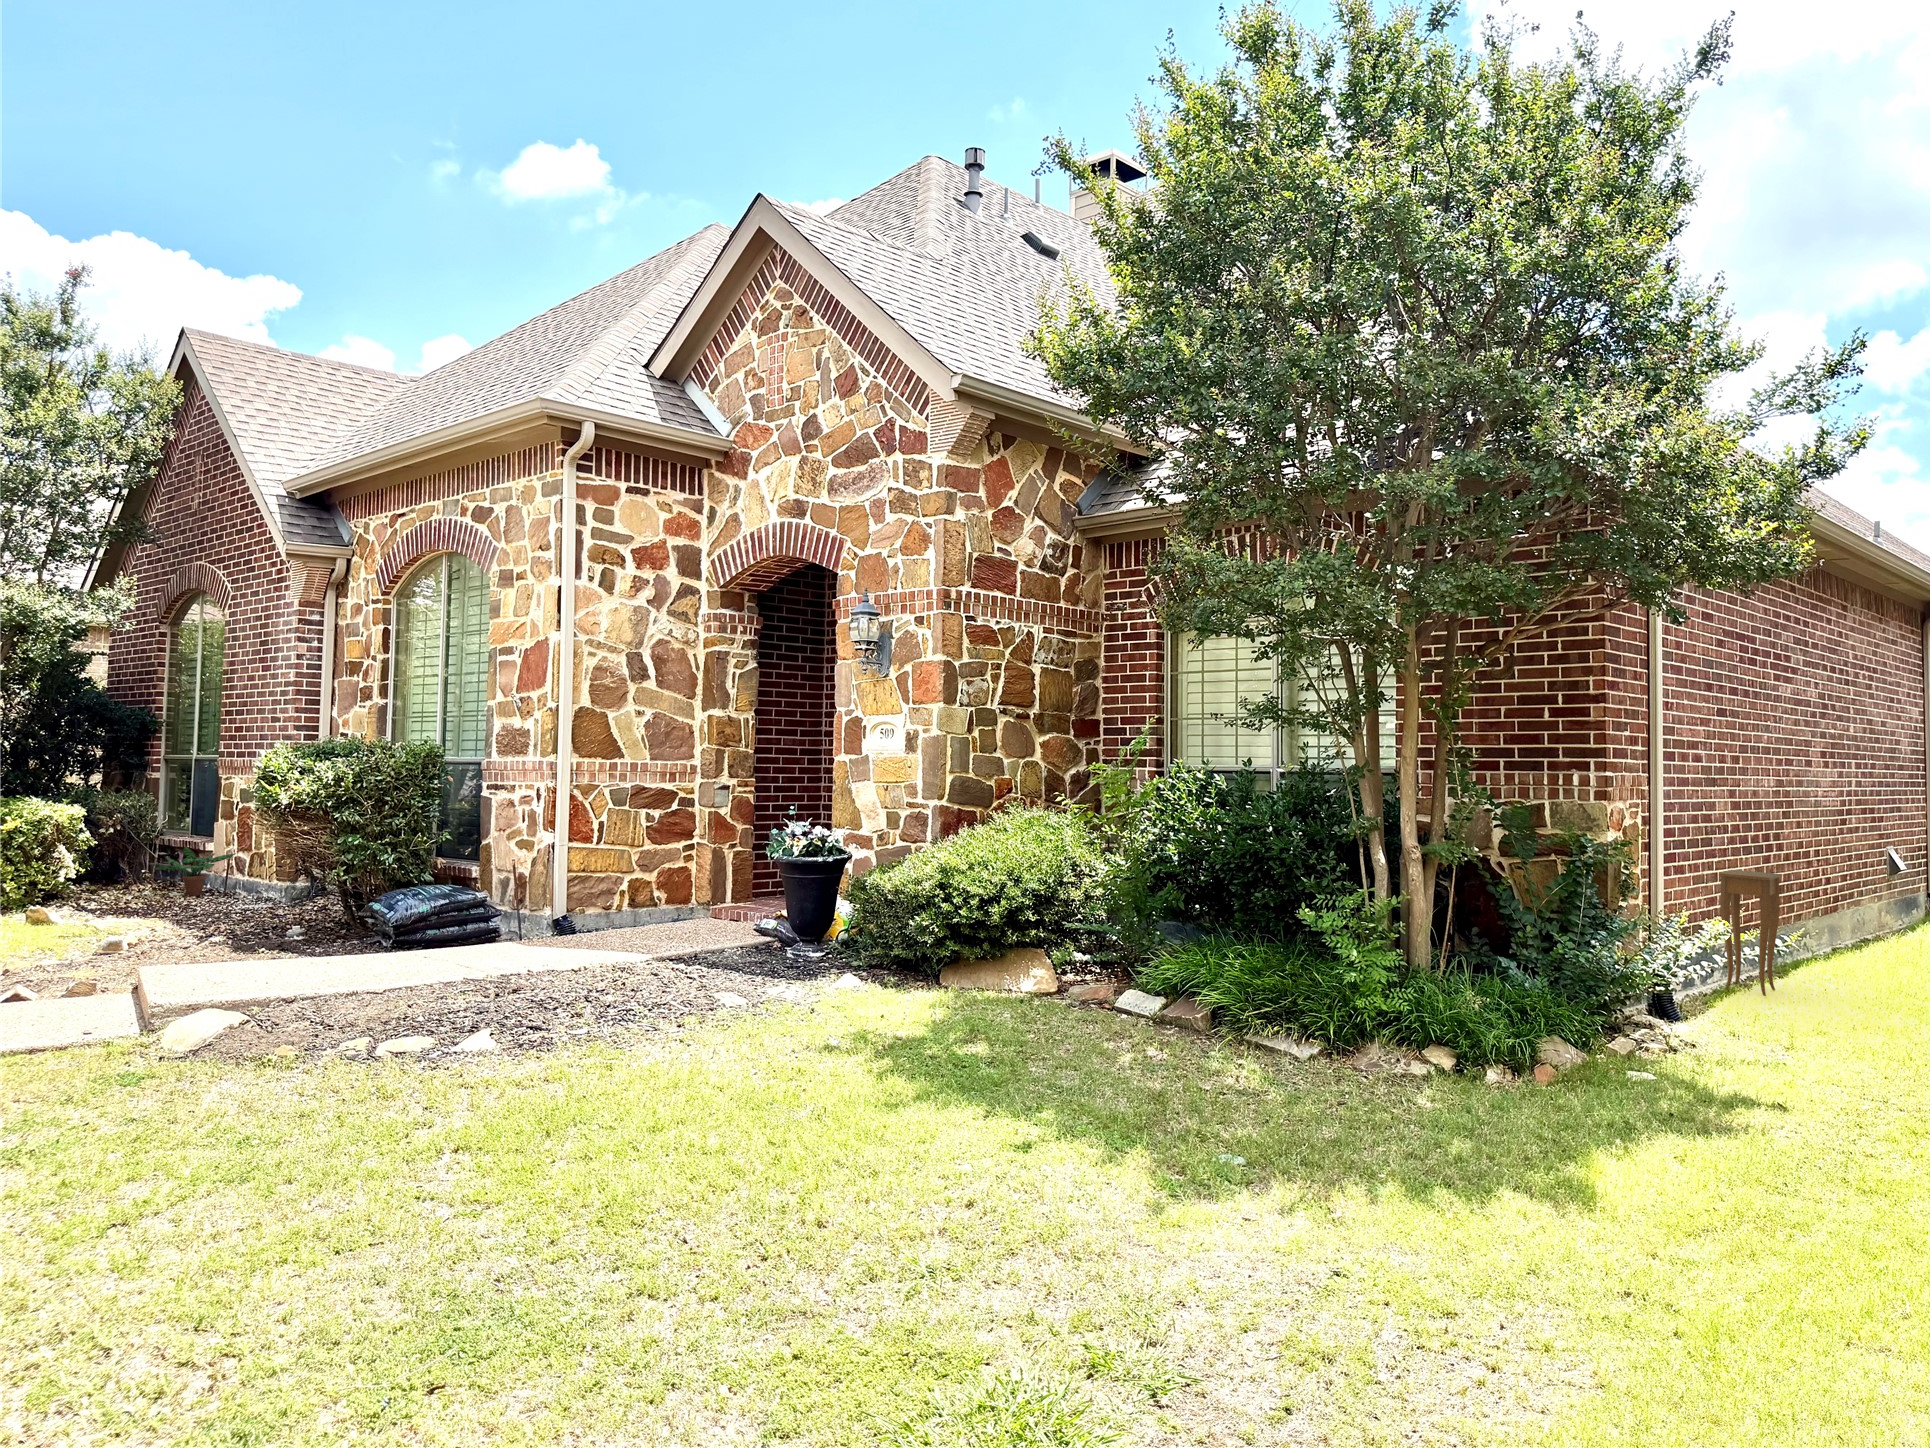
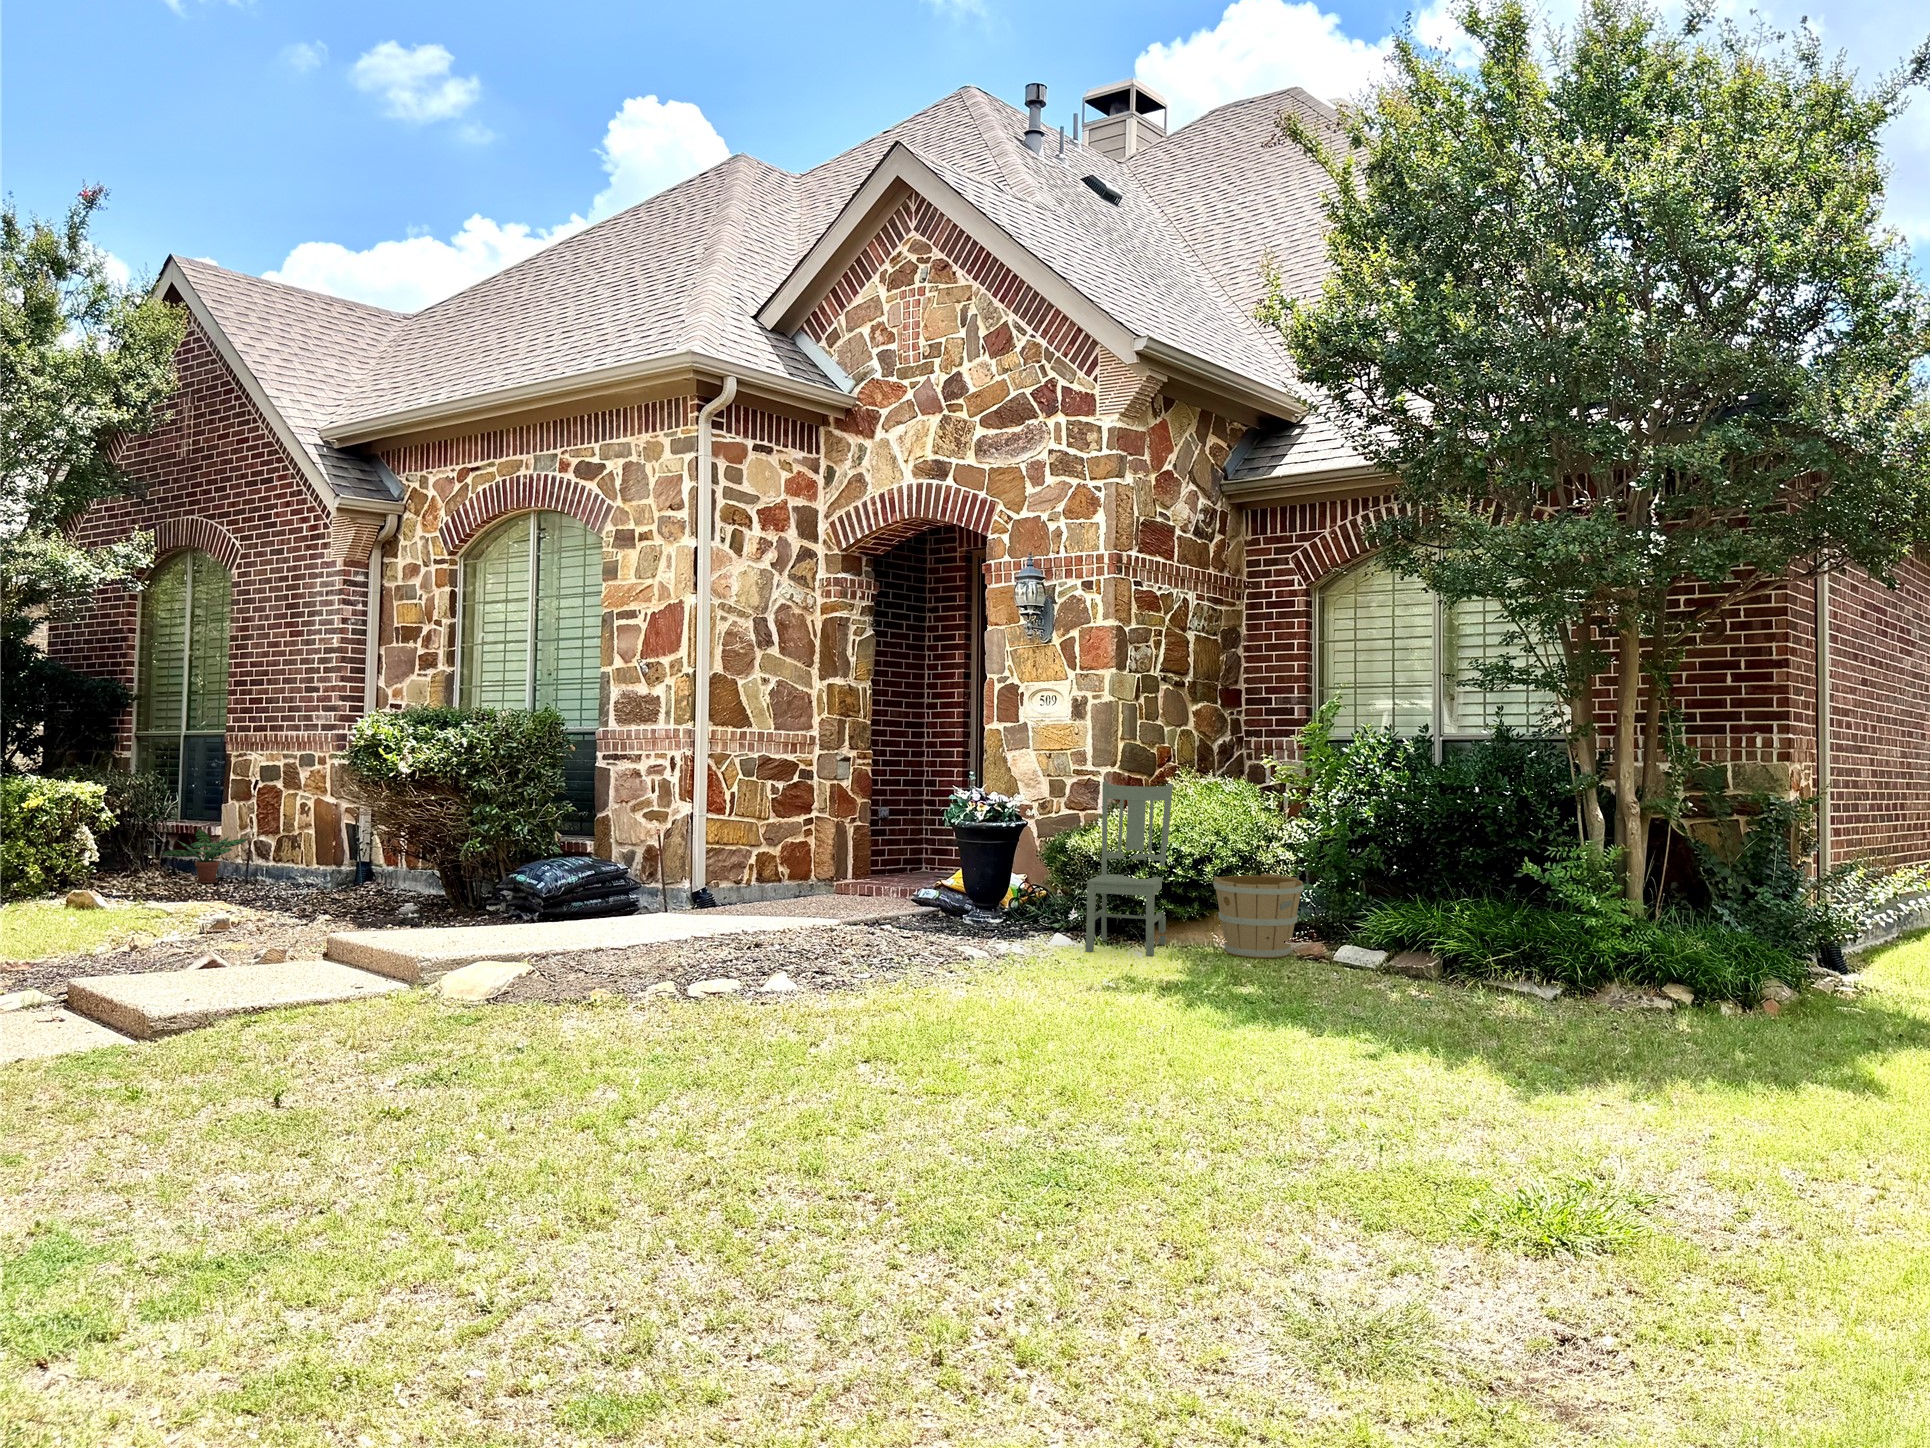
chair: none [860,820,964,1003] -> present [1085,782,1173,956]
side table: present [1719,870,1781,995] -> none [1869,833,1926,950]
wooden bucket: none [995,915,1085,1007] -> present [1213,873,1304,958]

